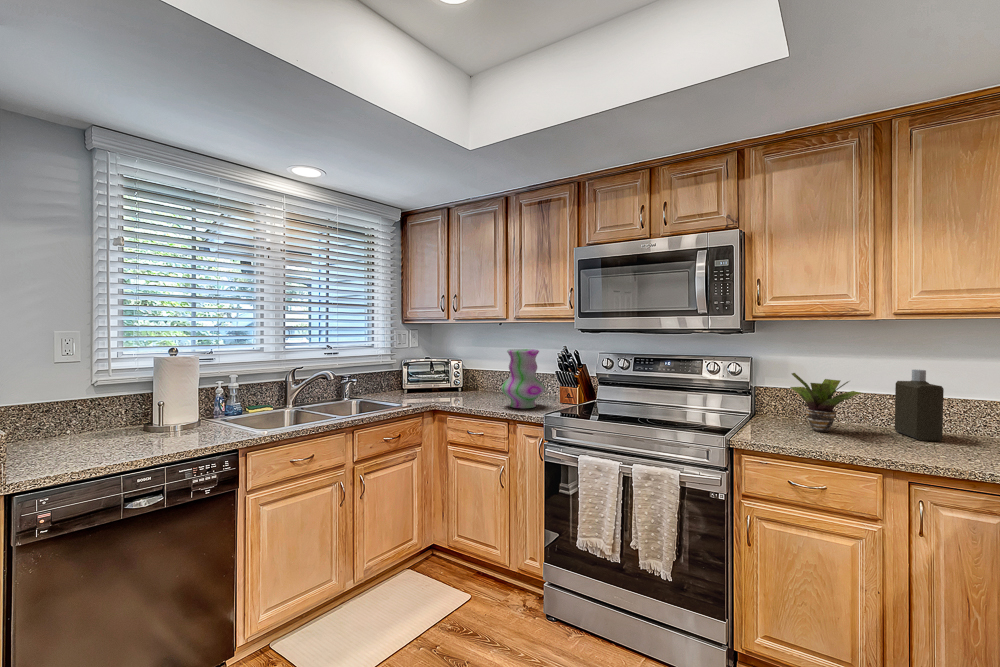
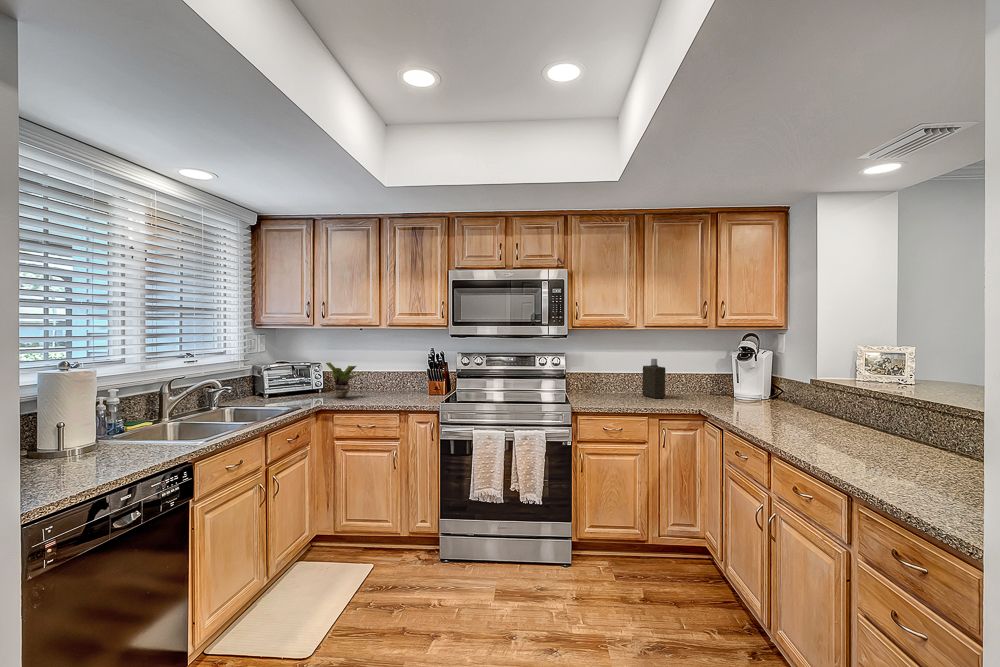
vase: present [501,349,545,408] -> none [386,352,423,401]
potted plant: present [790,373,861,432] -> present [326,362,363,398]

